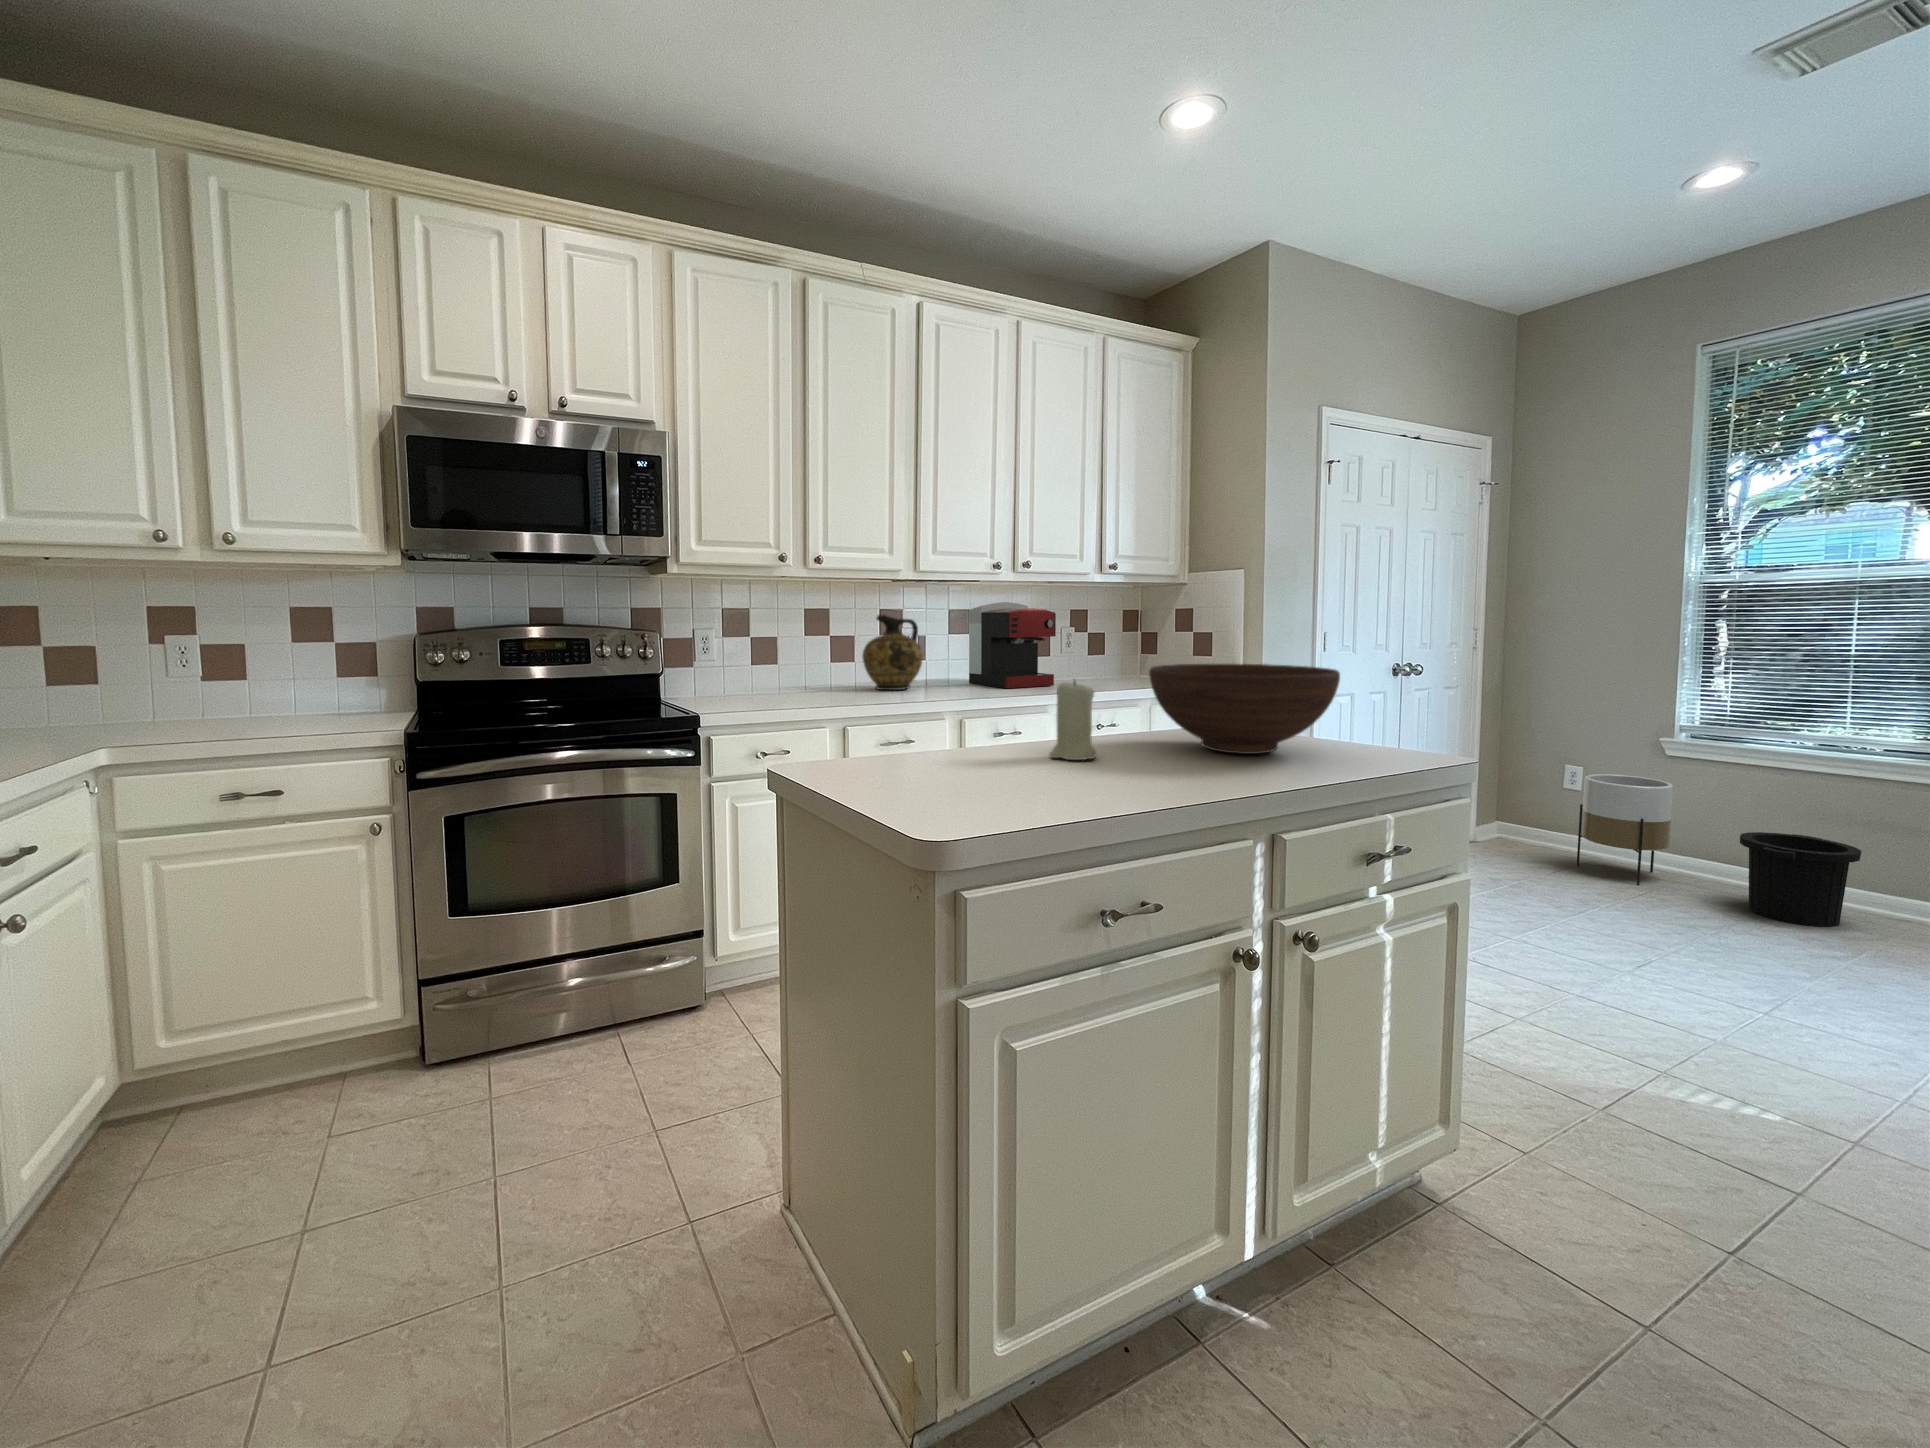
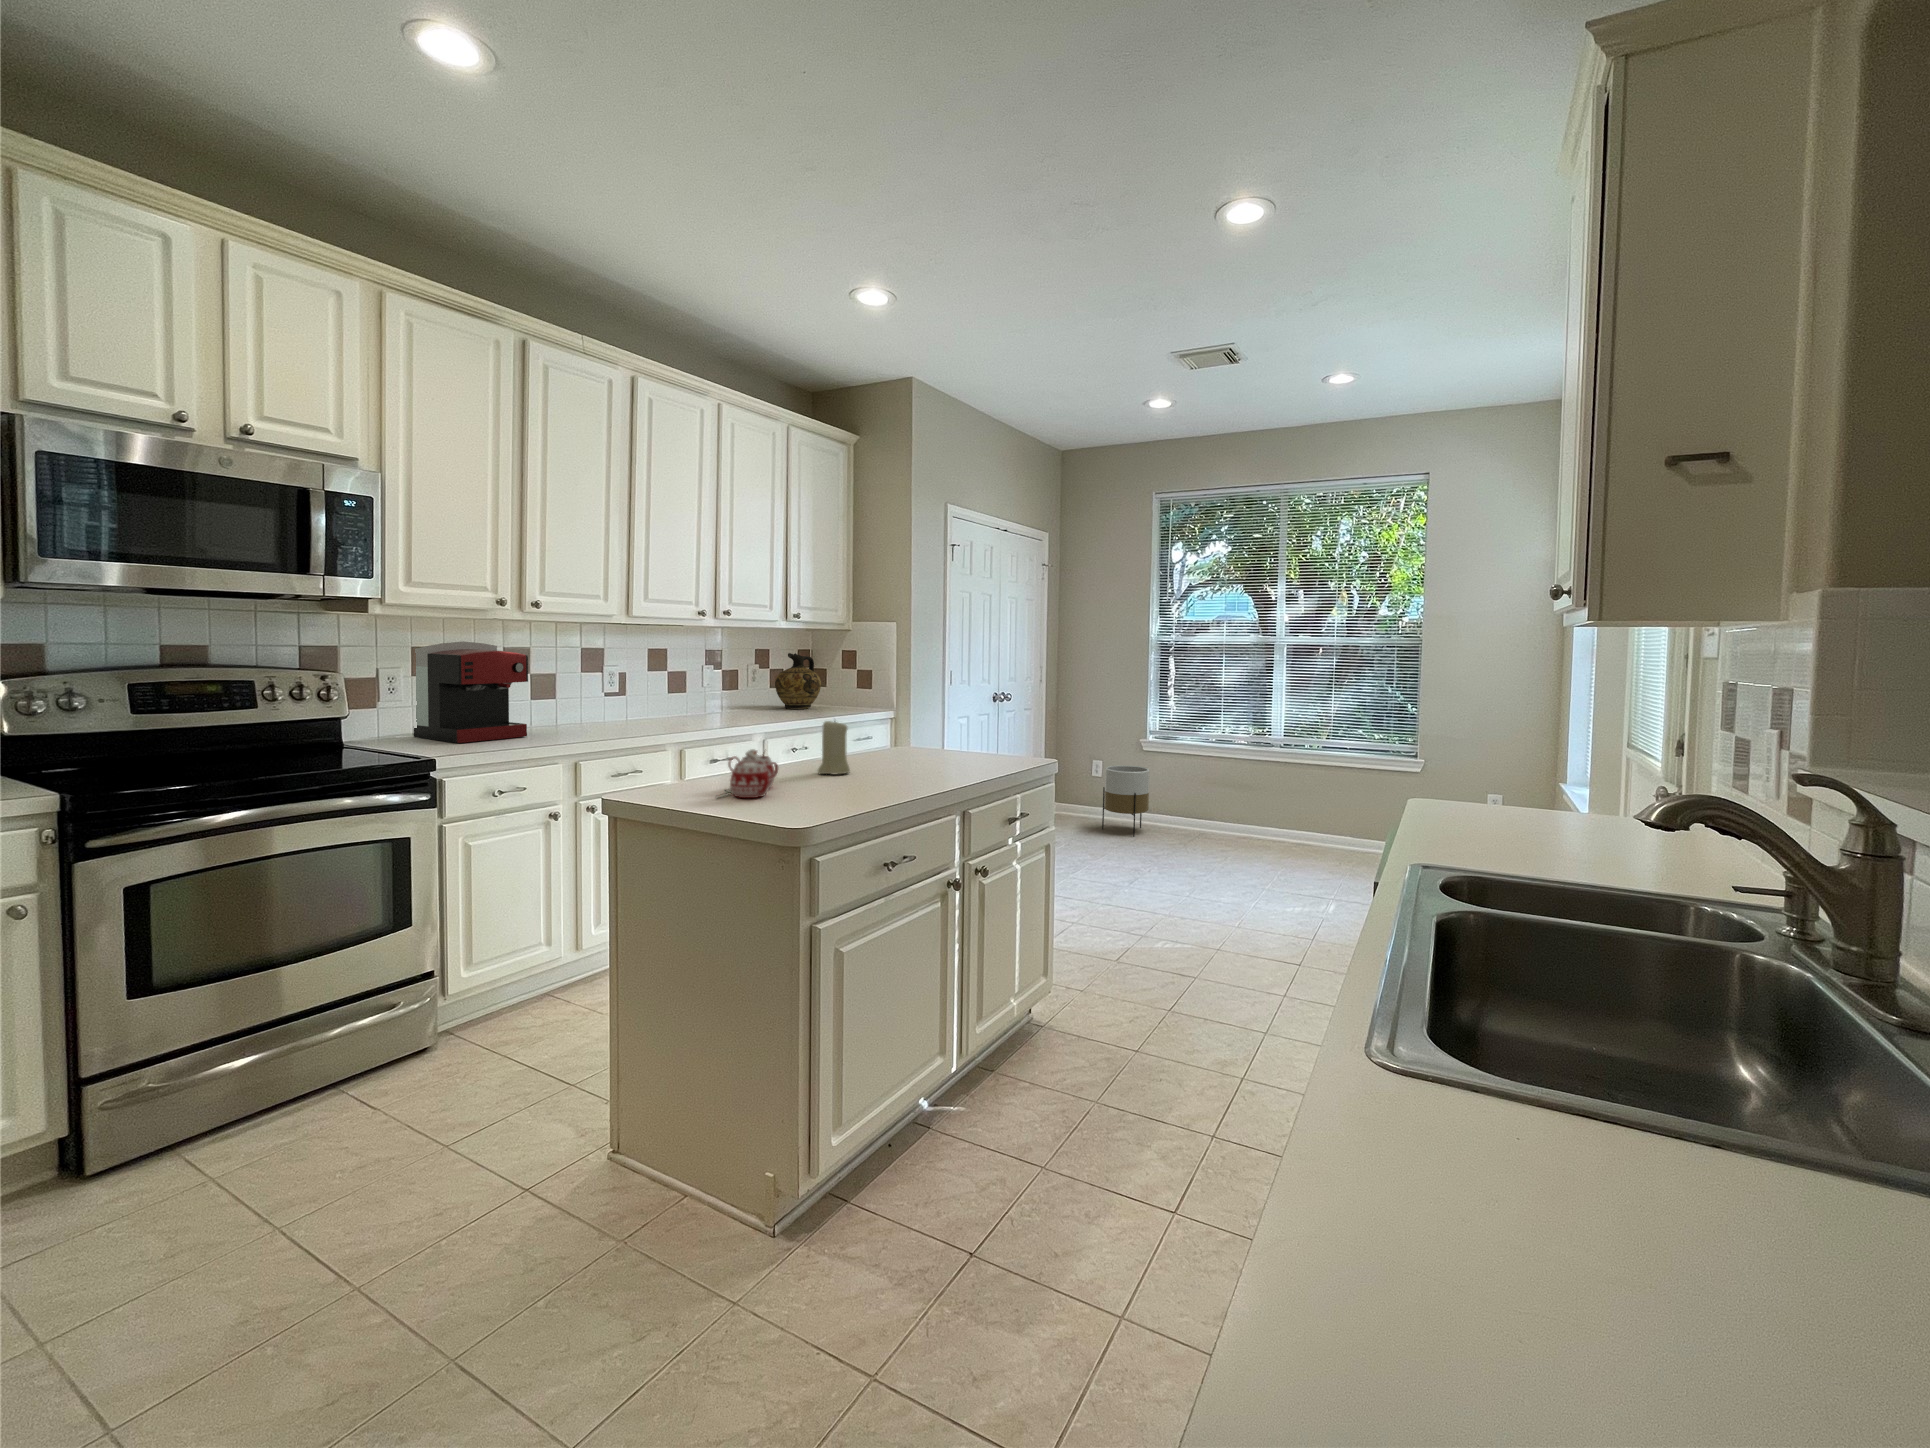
coffee maker: present [969,602,1056,688] -> present [414,641,528,743]
ceramic jug: present [862,615,923,690] -> present [775,653,821,709]
fruit bowl: present [1149,664,1340,754] -> none [876,704,991,764]
mug: none [873,716,980,786] -> present [716,749,778,798]
trash can: present [1740,832,1861,927] -> none [1181,795,1232,848]

